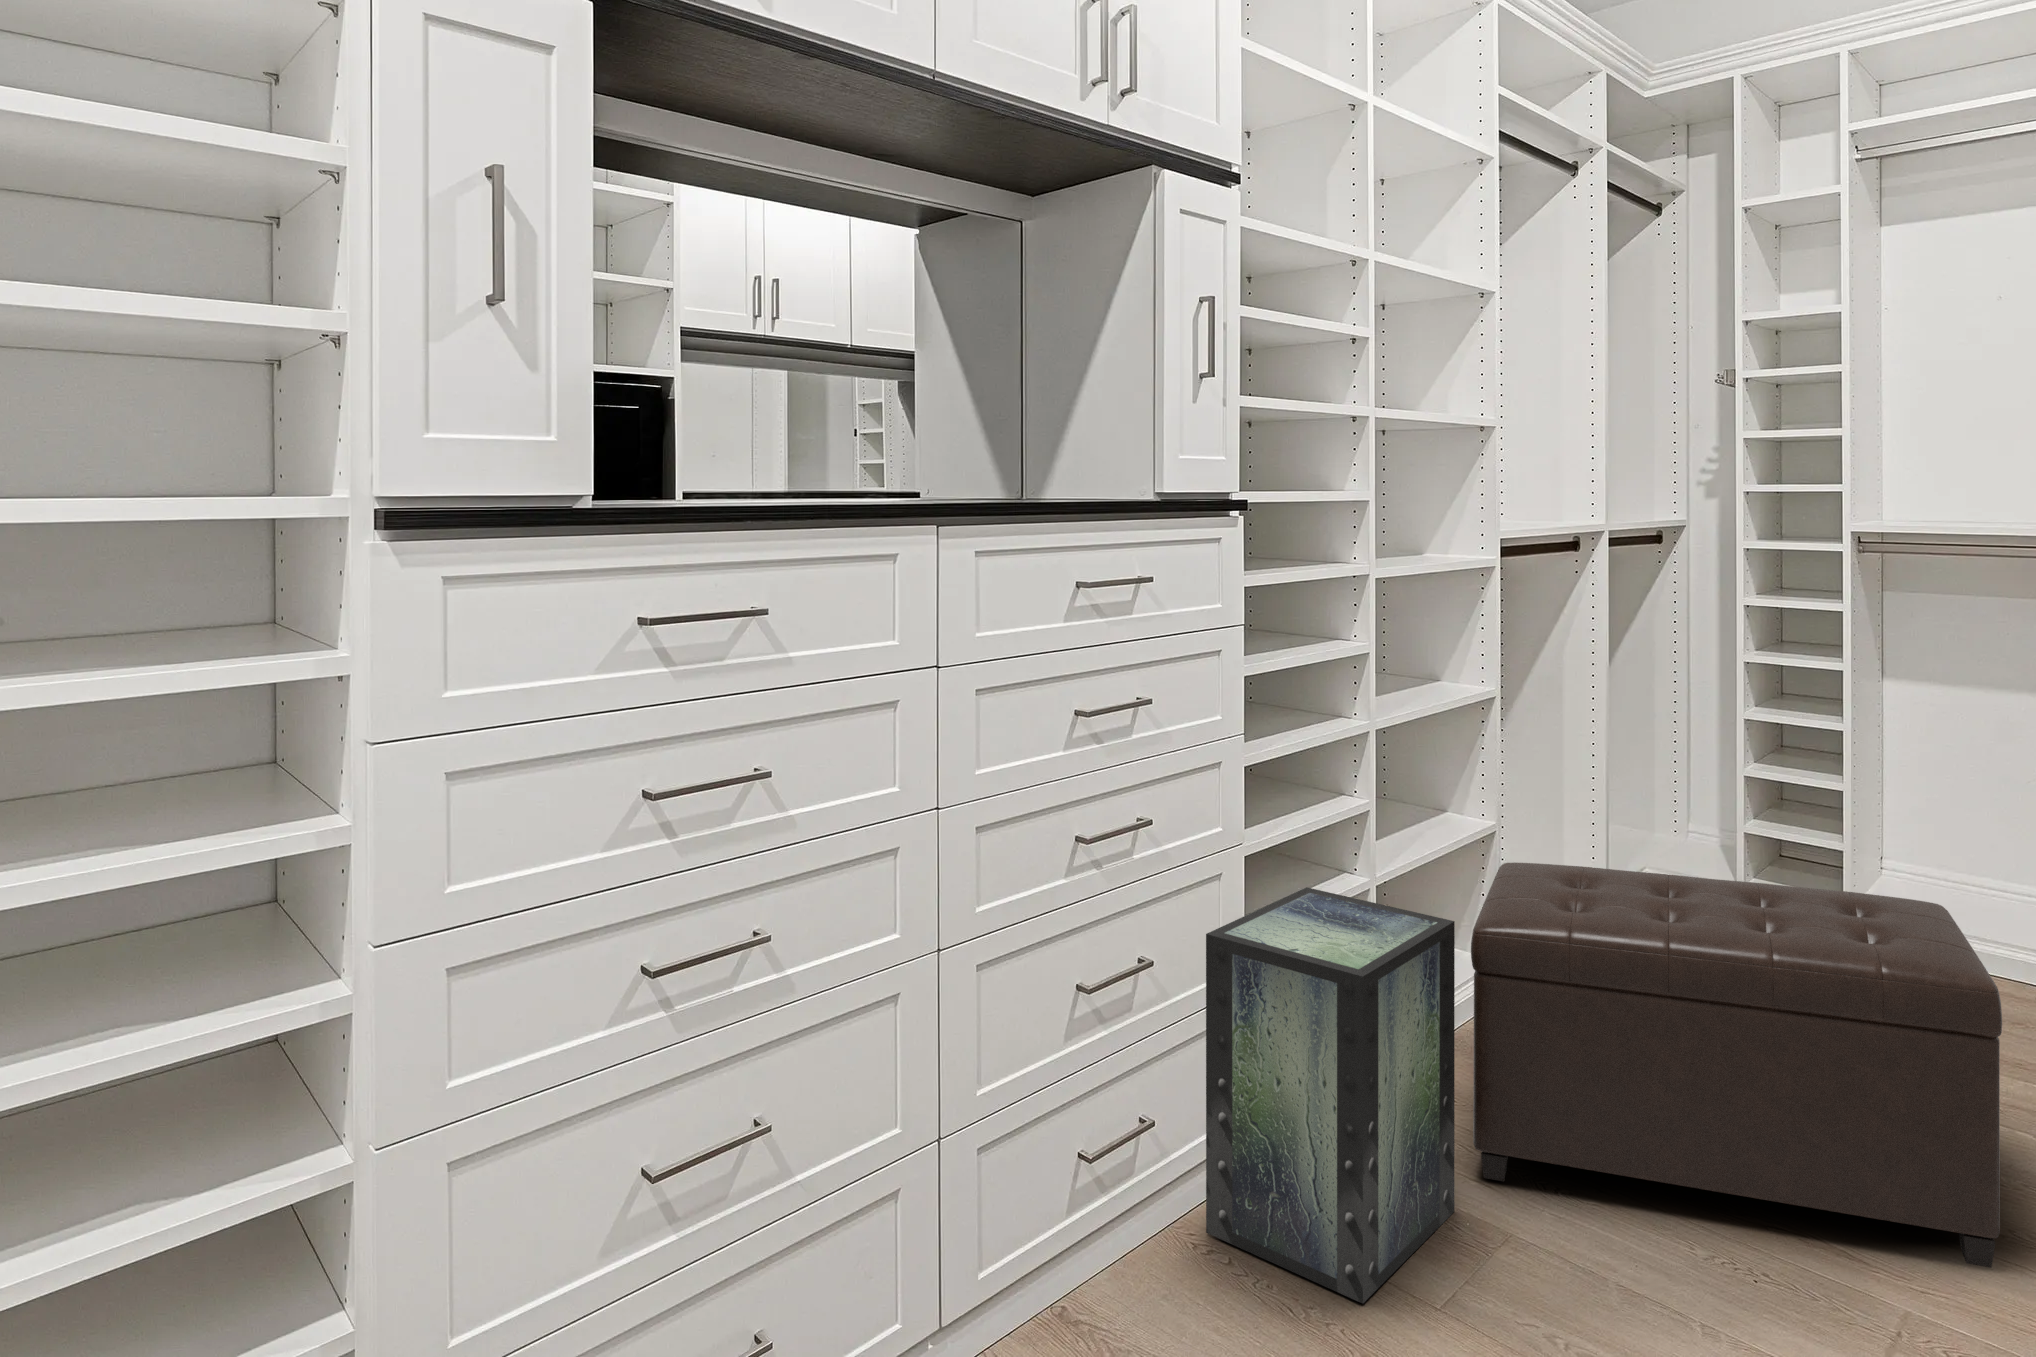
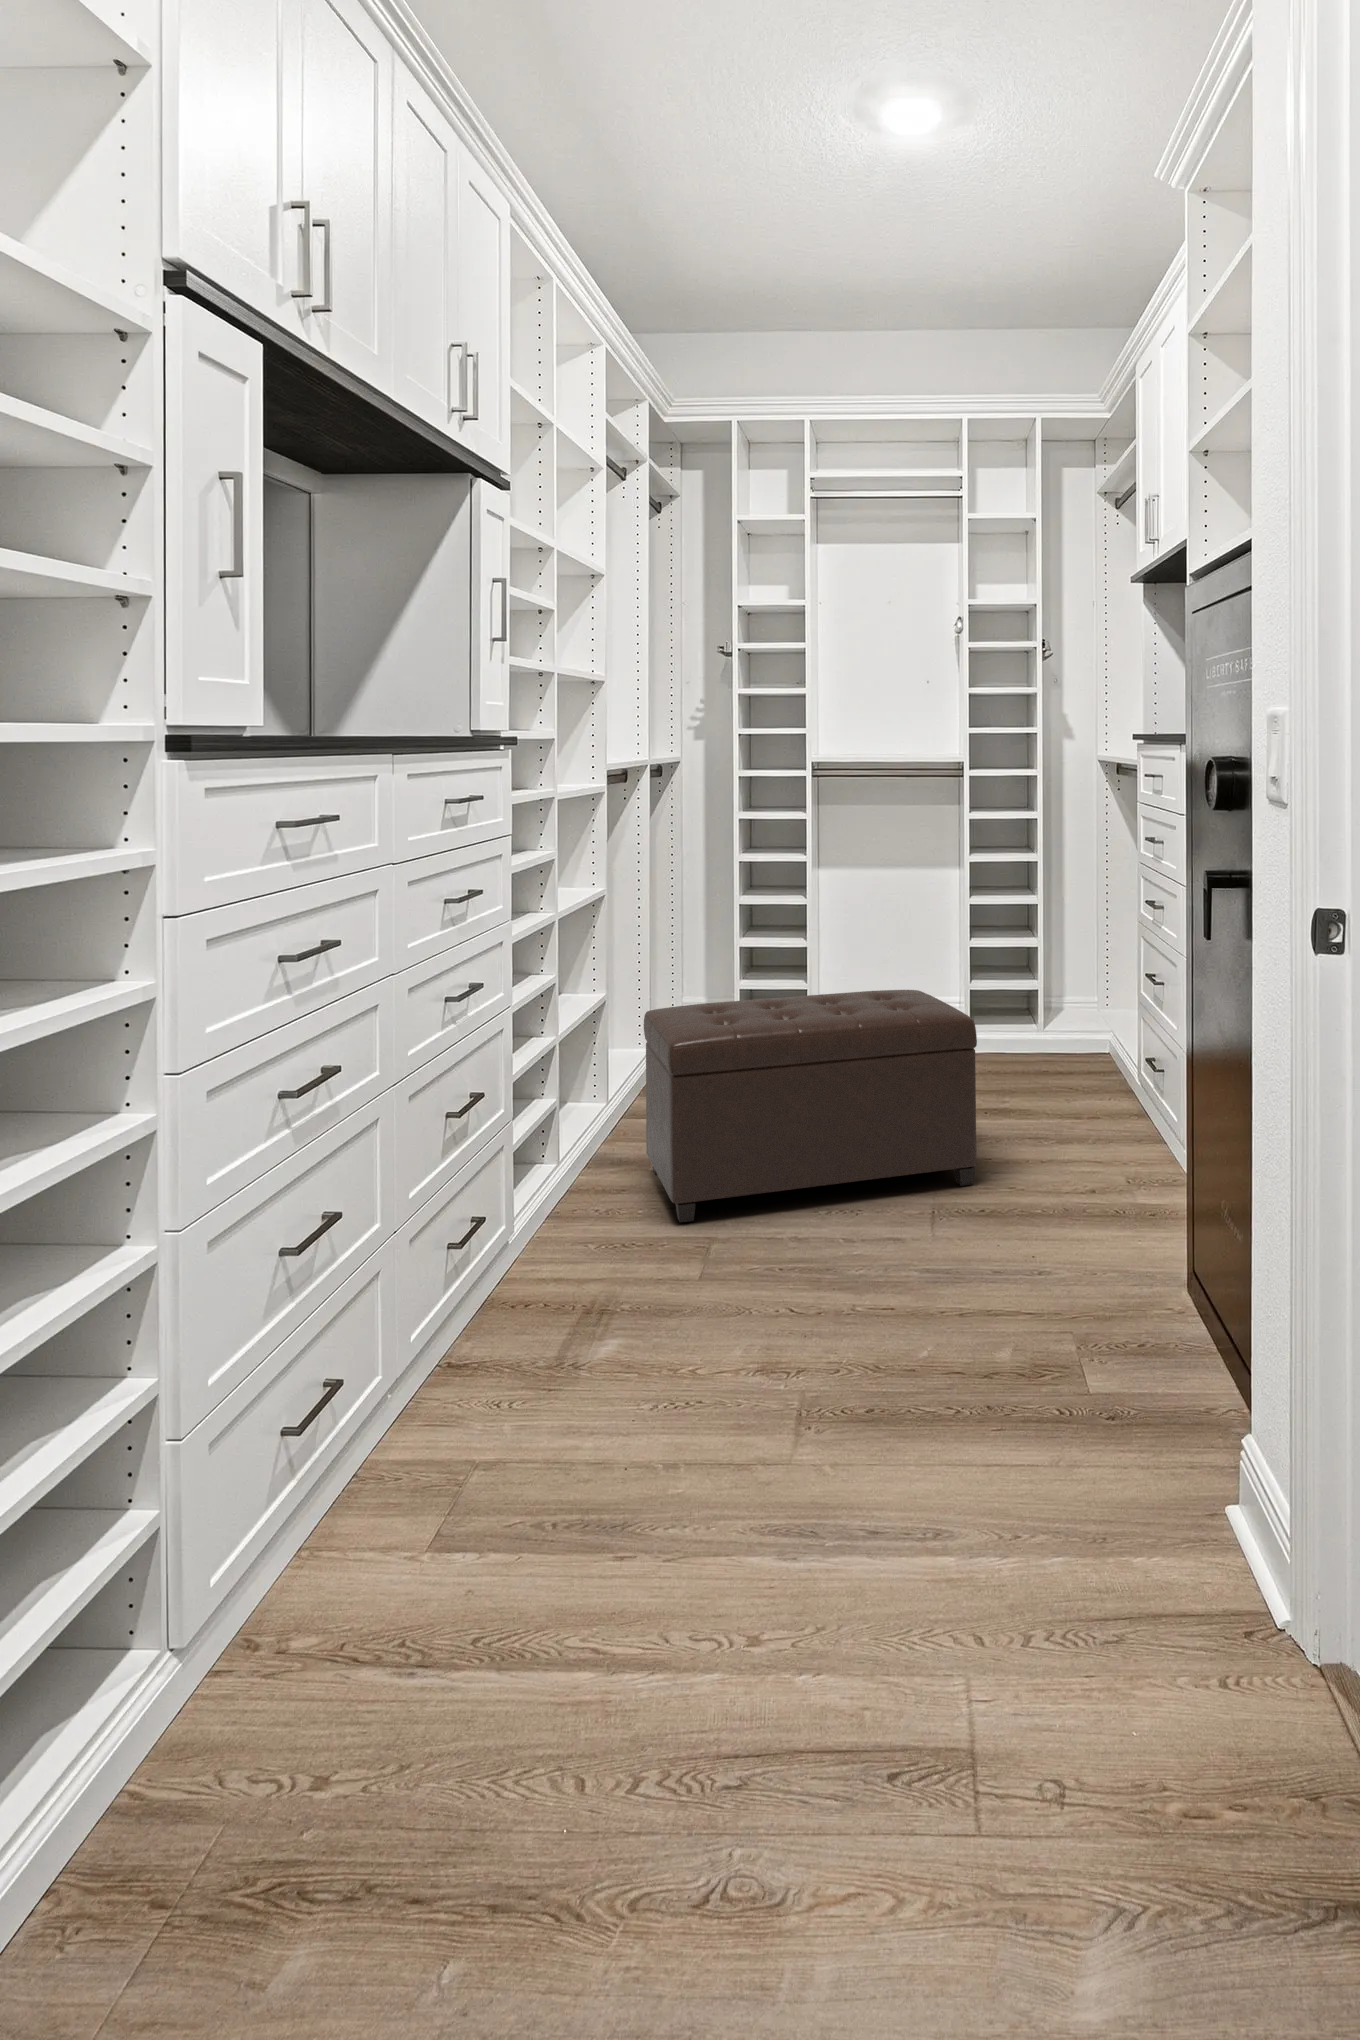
storage box: present [1206,887,1455,1304] -> none [512,1036,673,1302]

